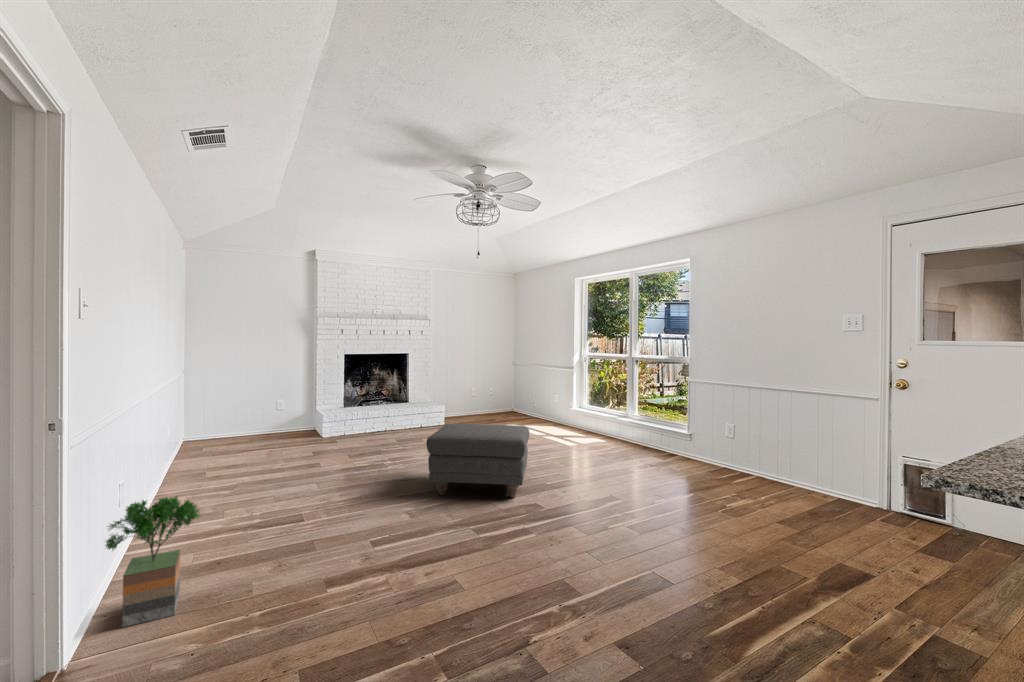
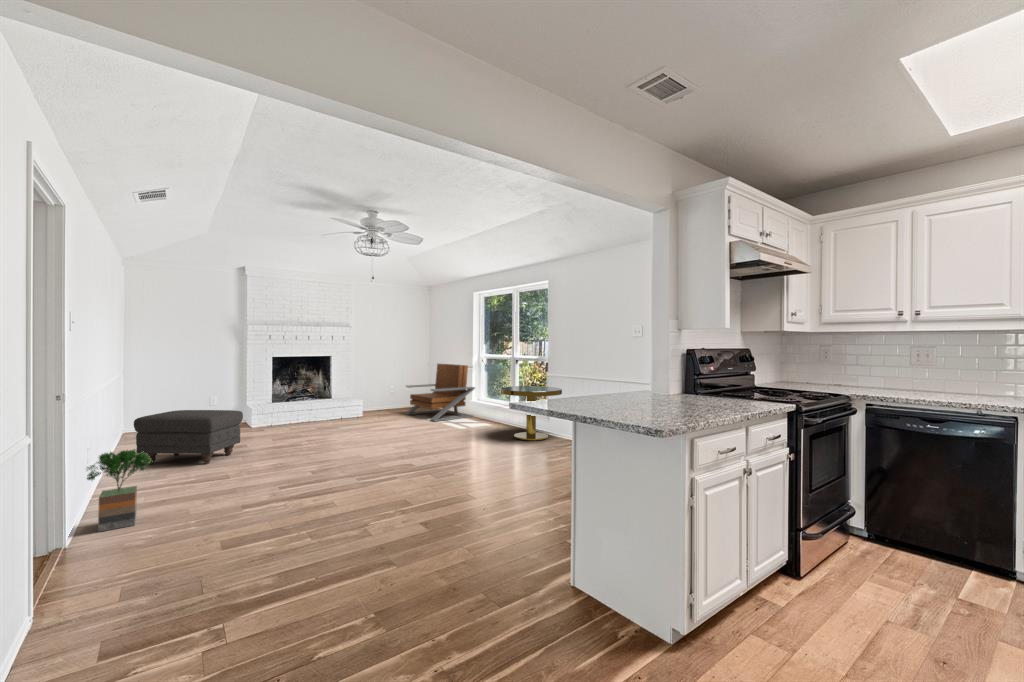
lounge chair: none [494,363,580,435] -> present [406,364,475,421]
side table: none [633,396,719,471] -> present [501,386,562,440]
ottoman: present [426,424,529,498] -> present [134,410,243,464]

